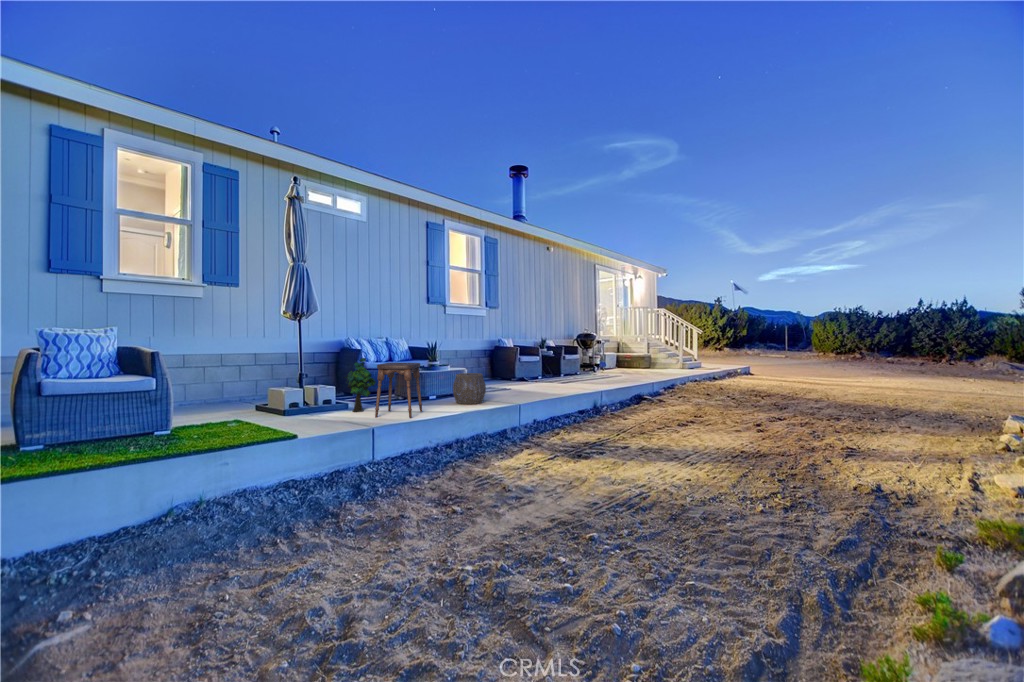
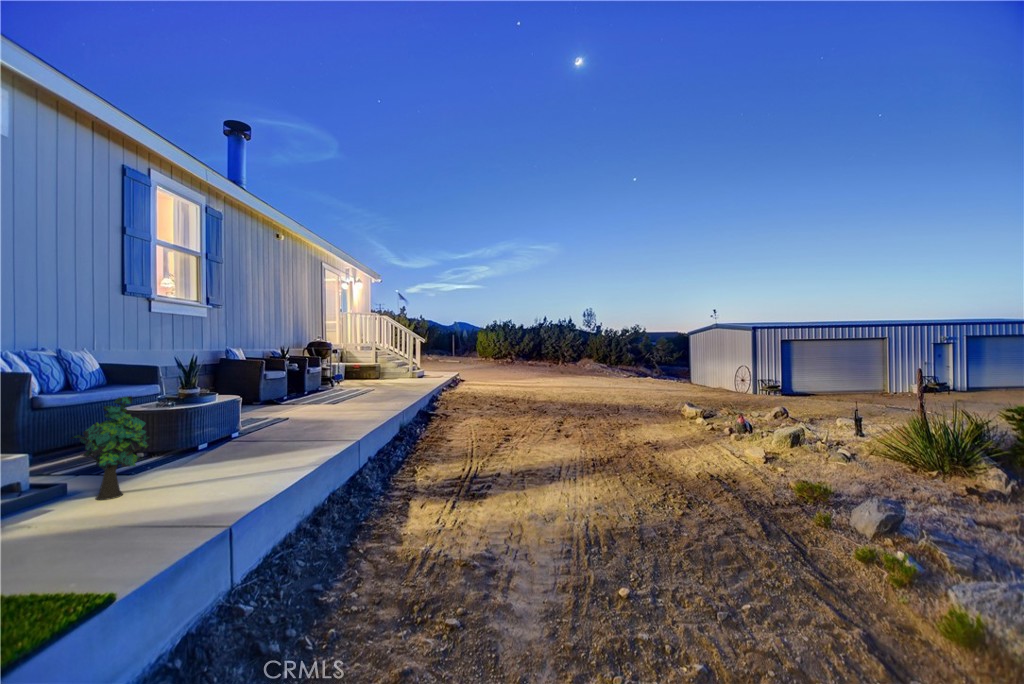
stool: present [375,363,422,418] -> none [182,399,260,502]
woven basket: present [453,373,486,404] -> none [258,404,311,451]

